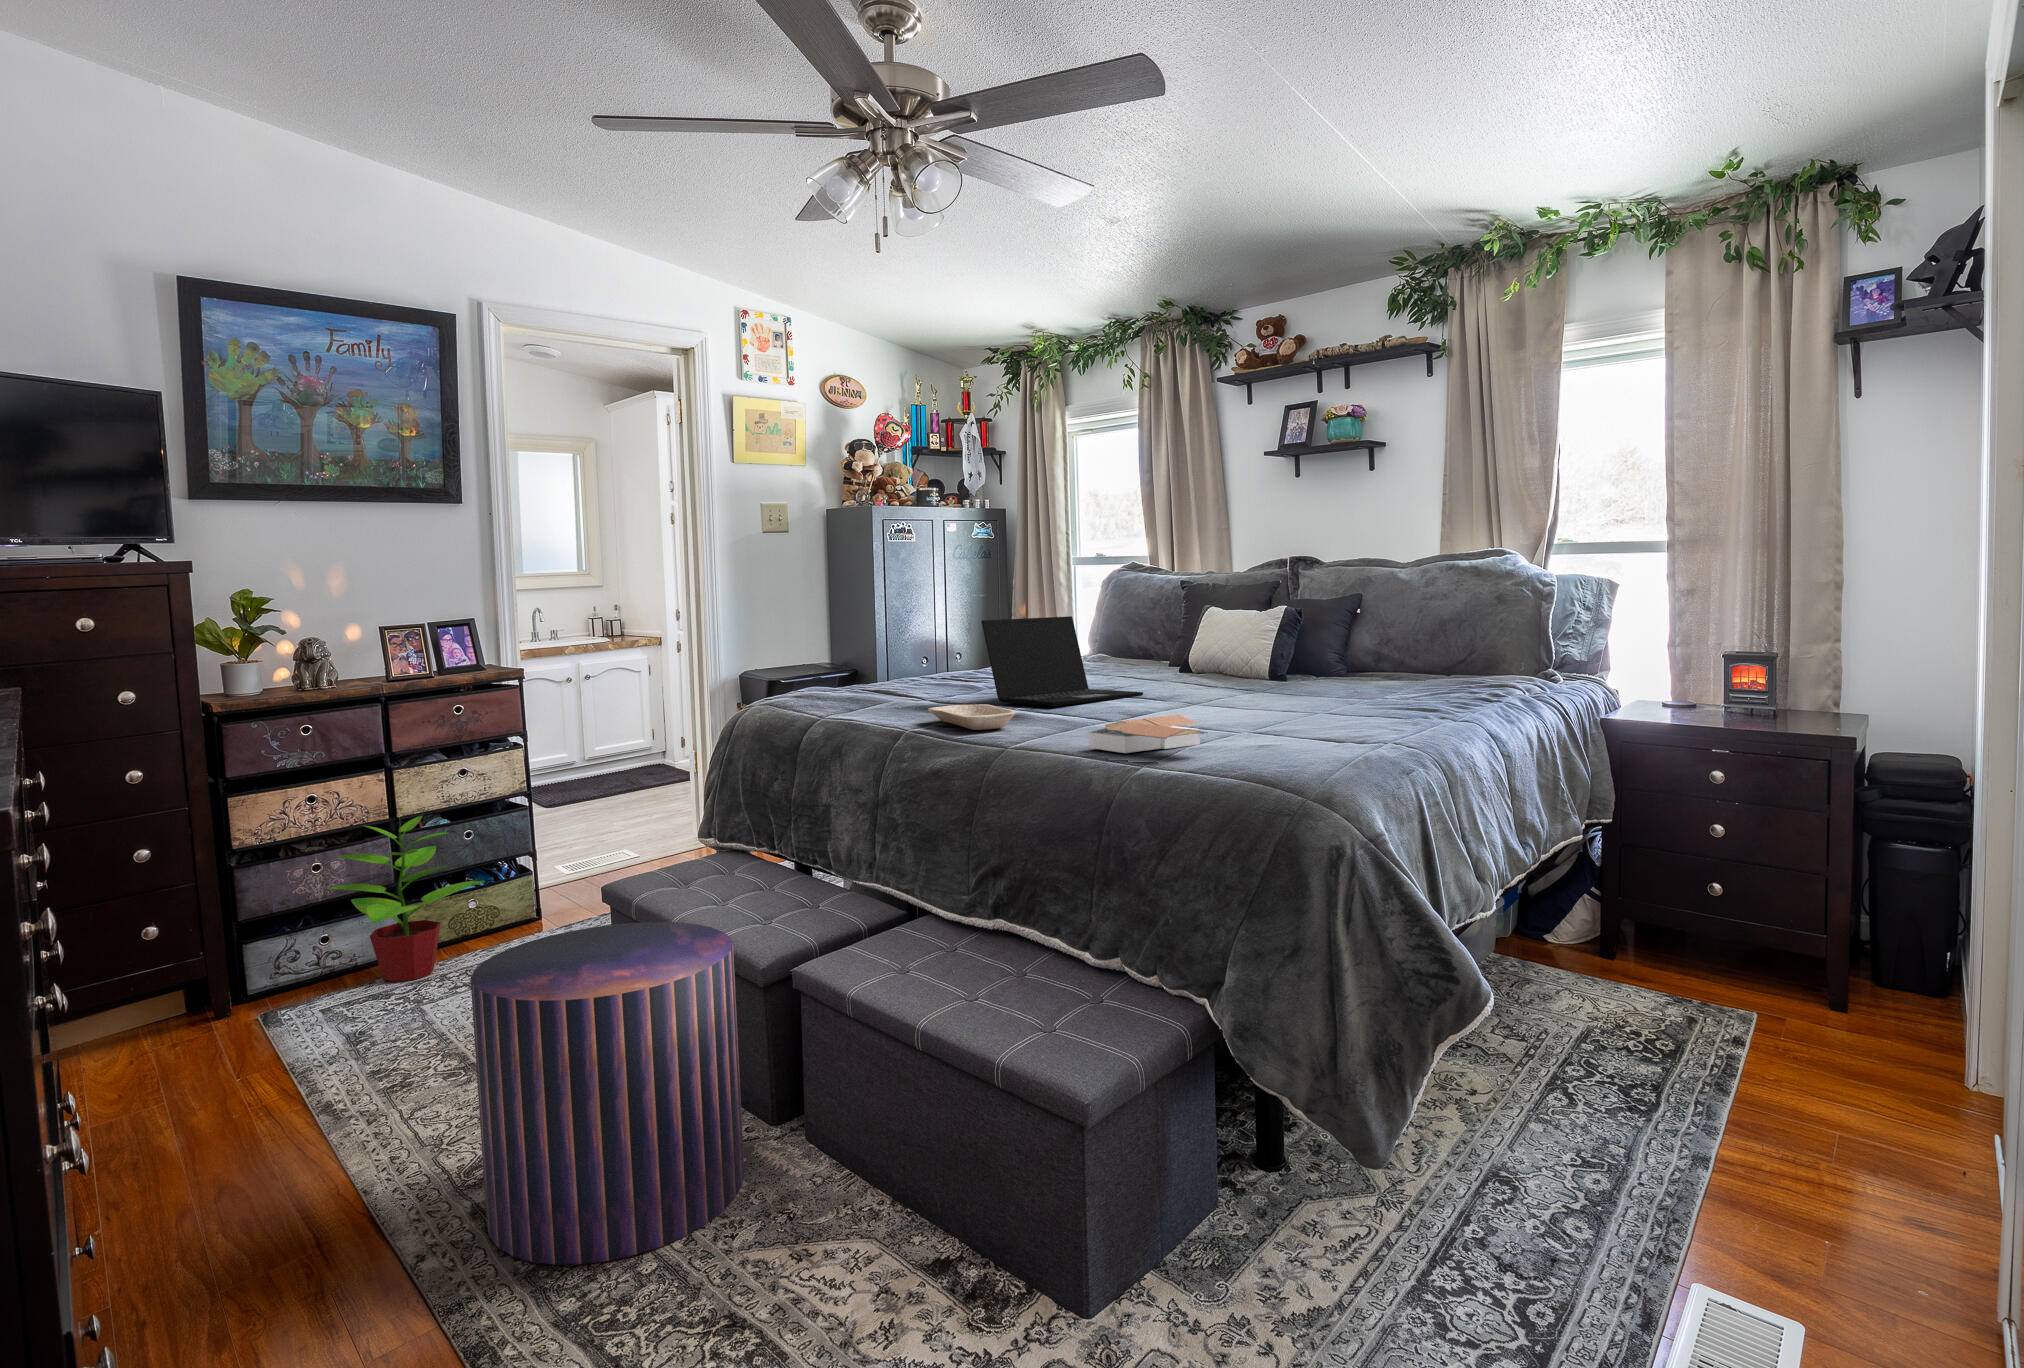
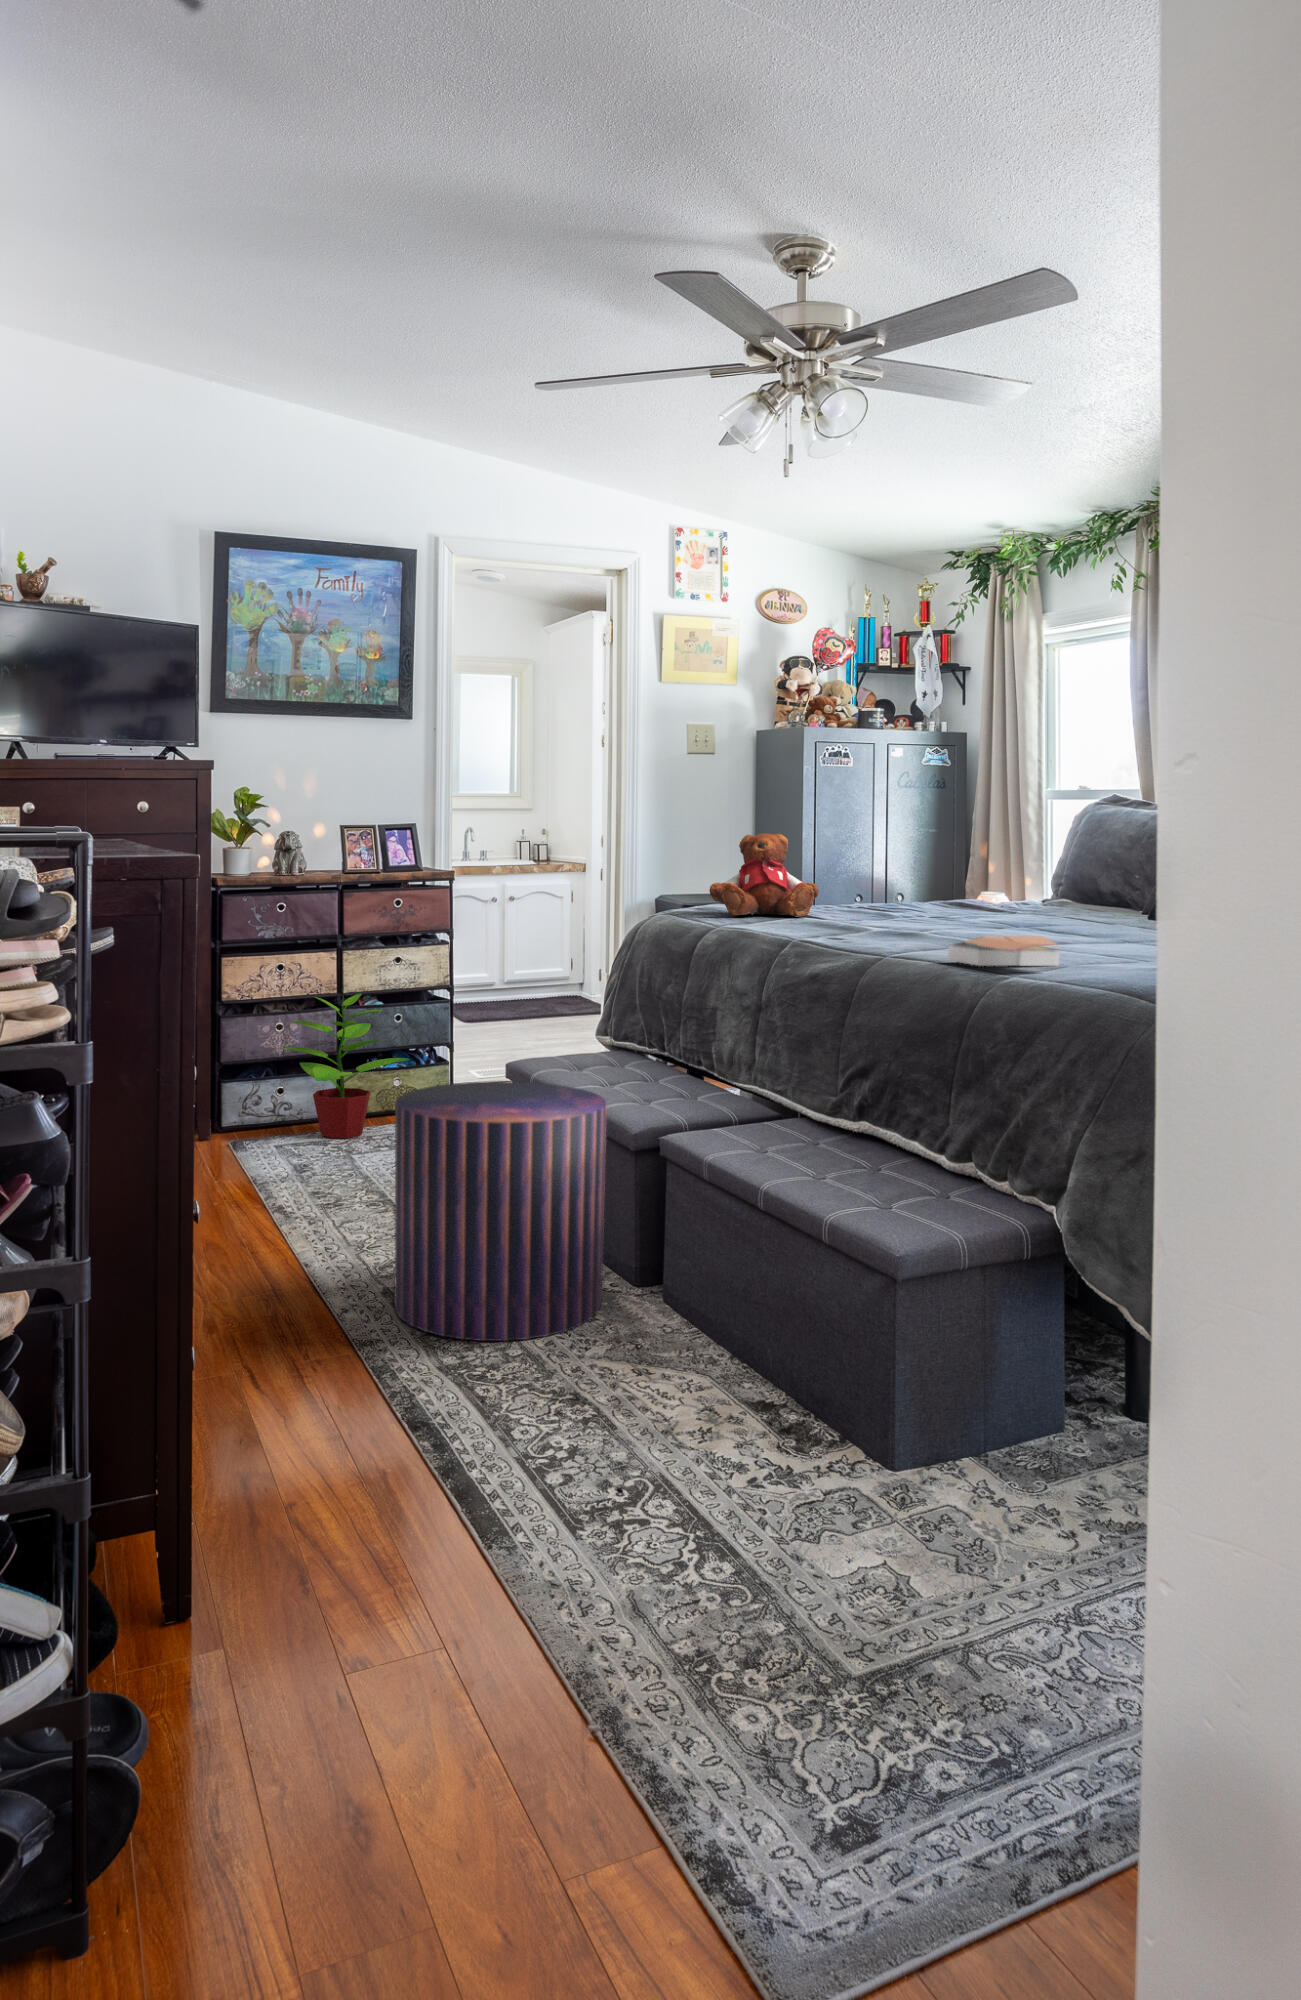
teddy bear: none [803,614,912,699] -> present [709,833,819,916]
laptop: present [981,616,1143,706] -> none [884,843,1048,932]
tray: present [928,704,1016,730] -> none [815,922,895,944]

